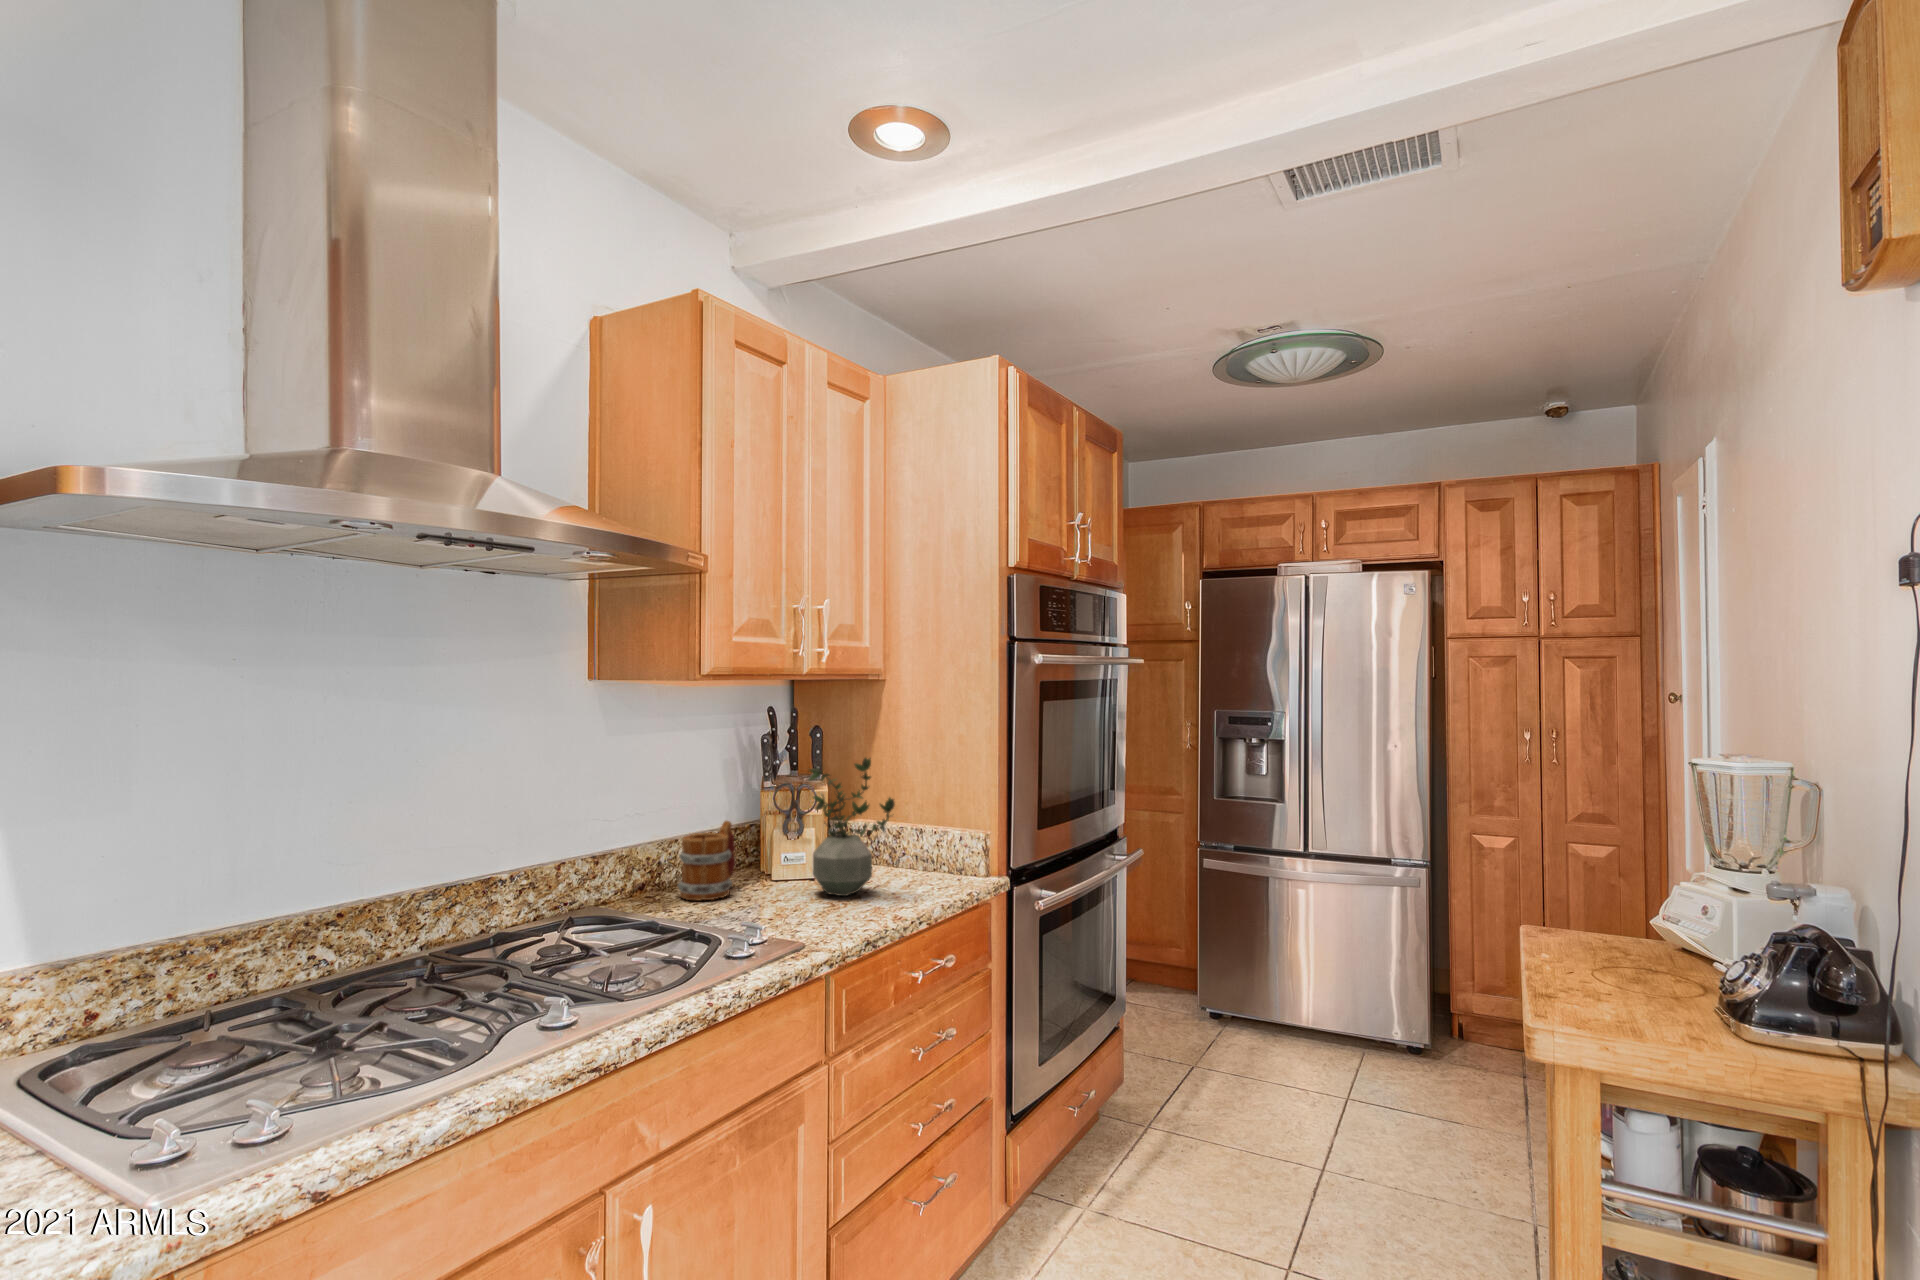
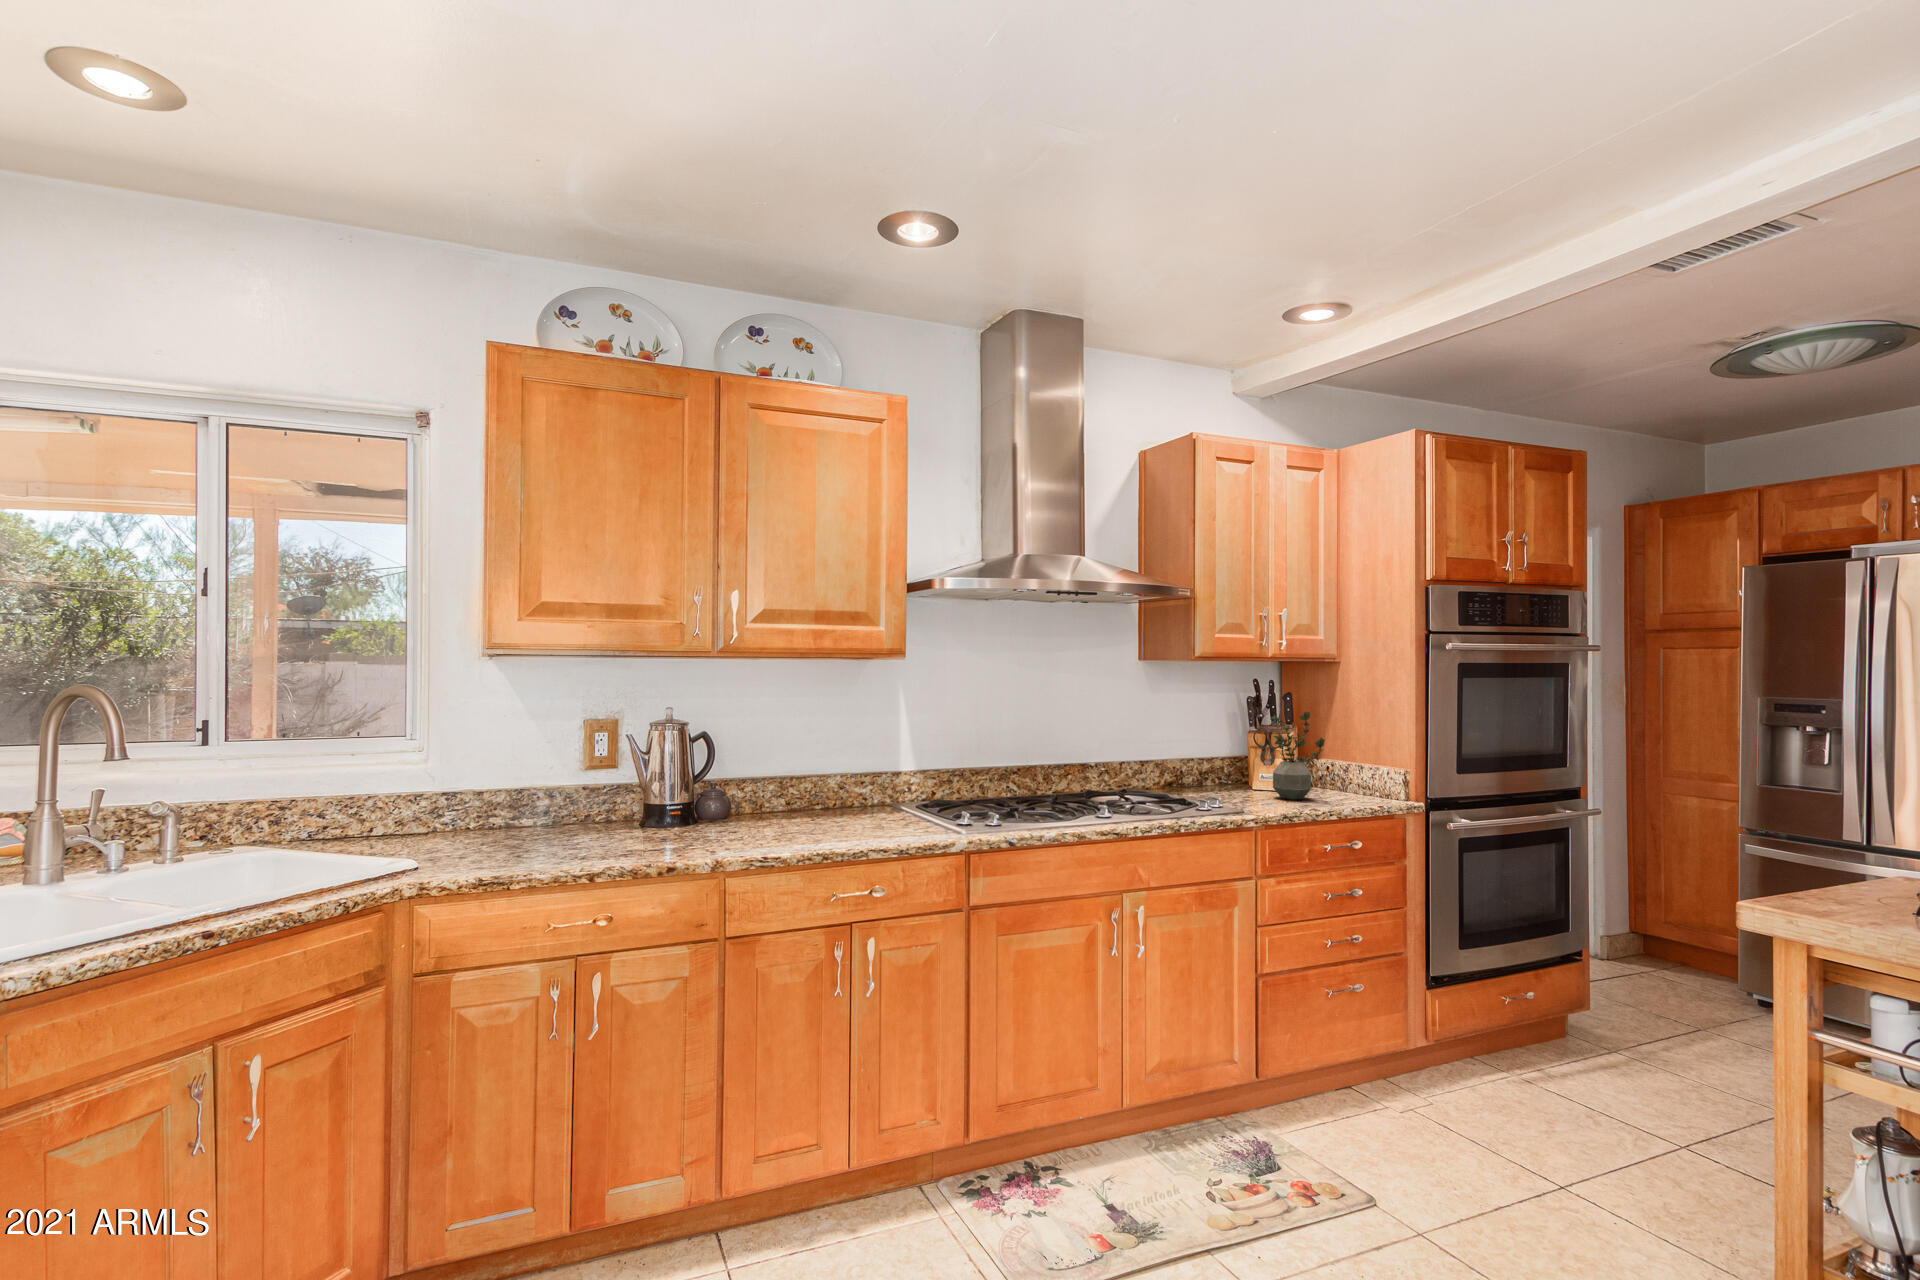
mug: present [678,821,735,900] -> none [1190,748,1229,793]

